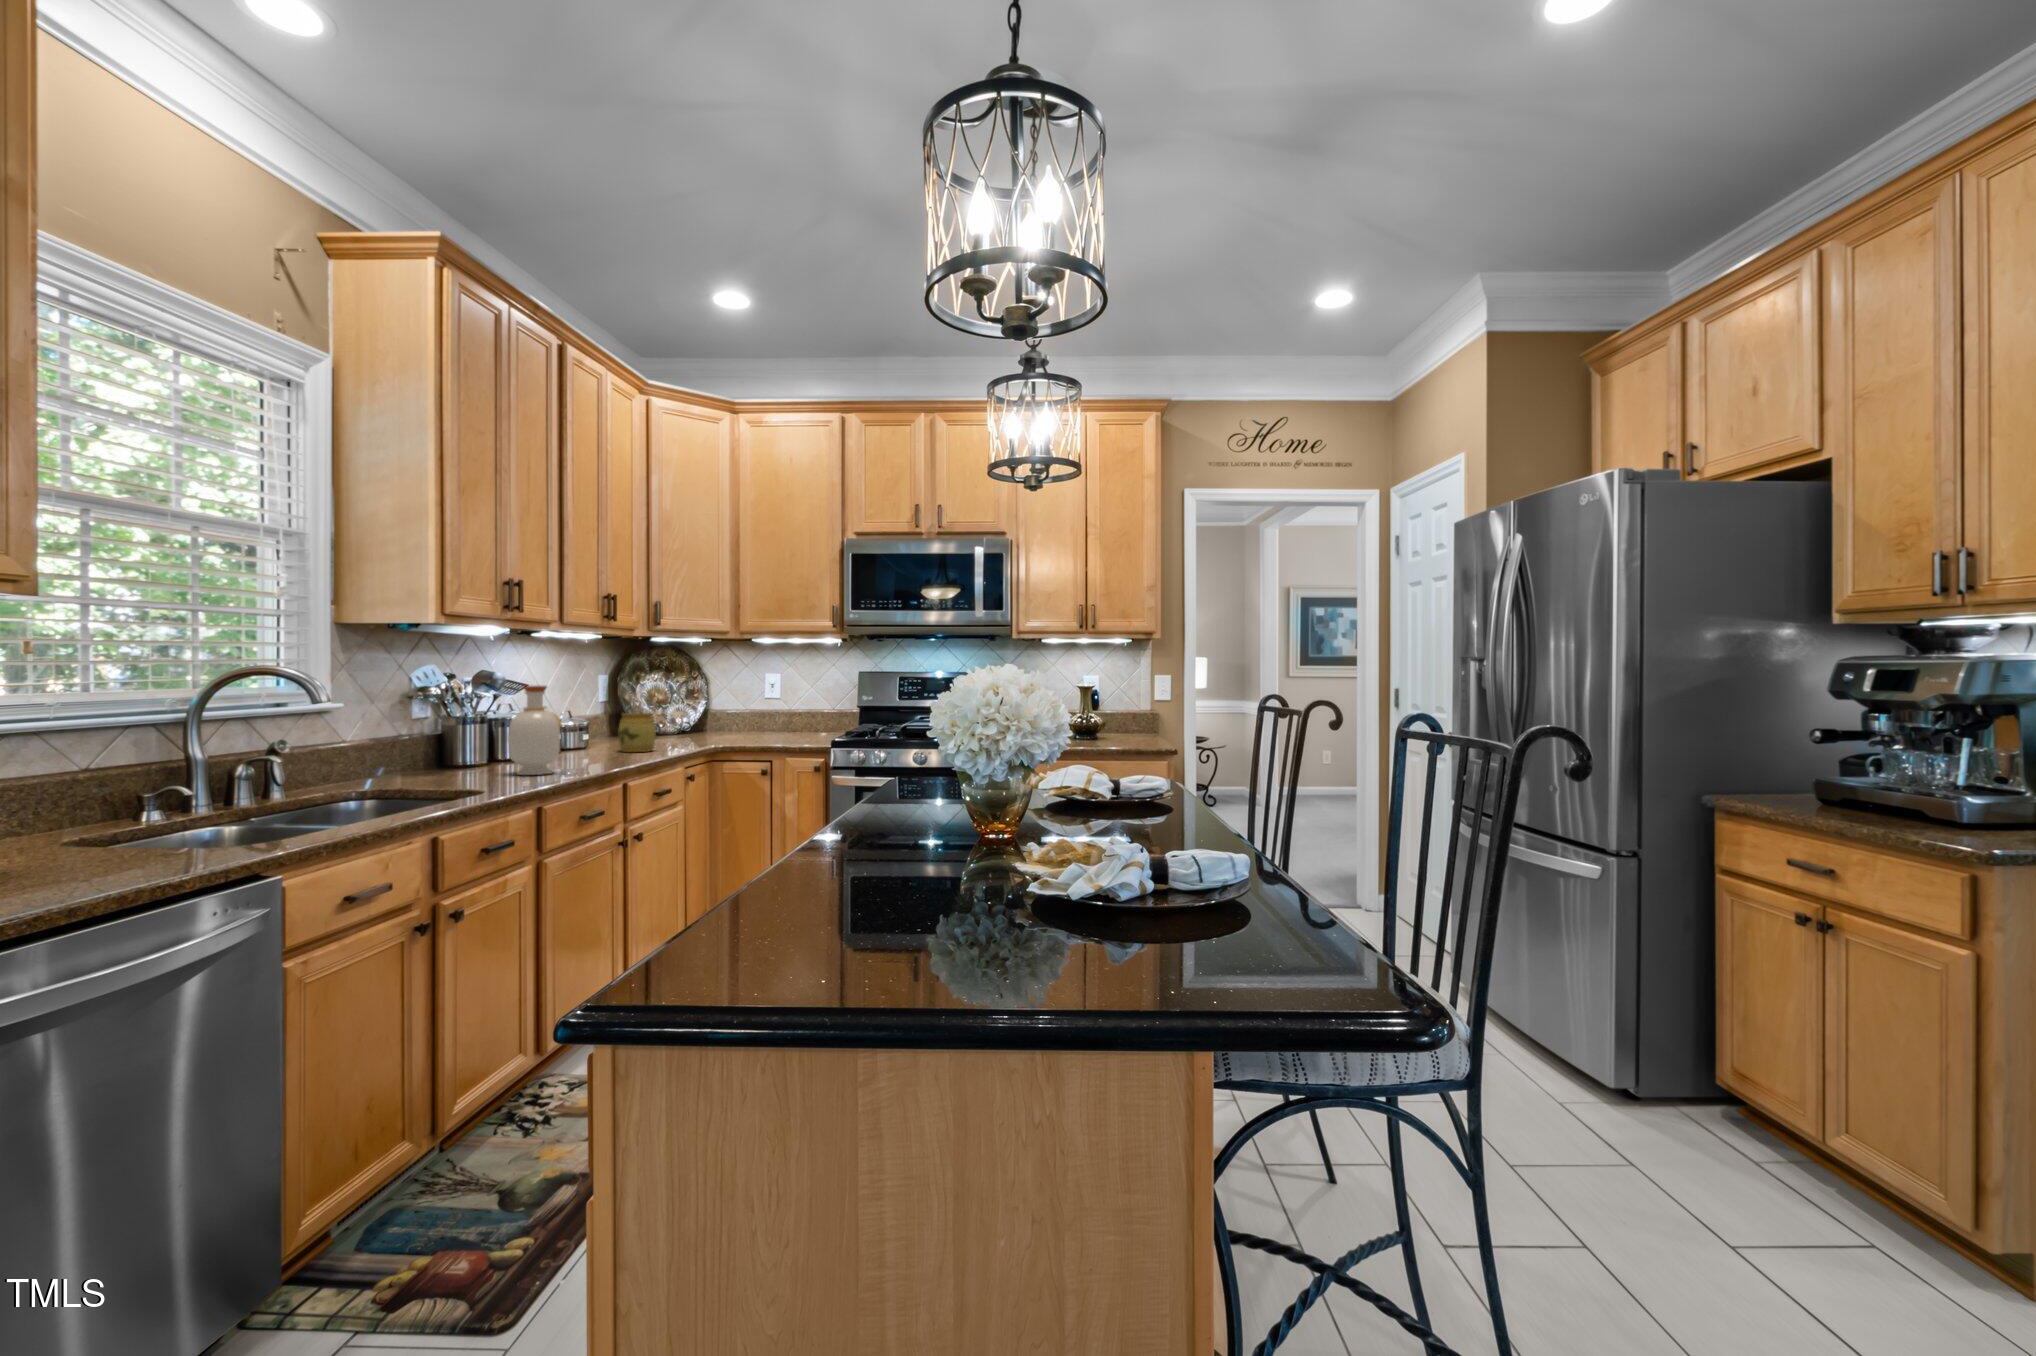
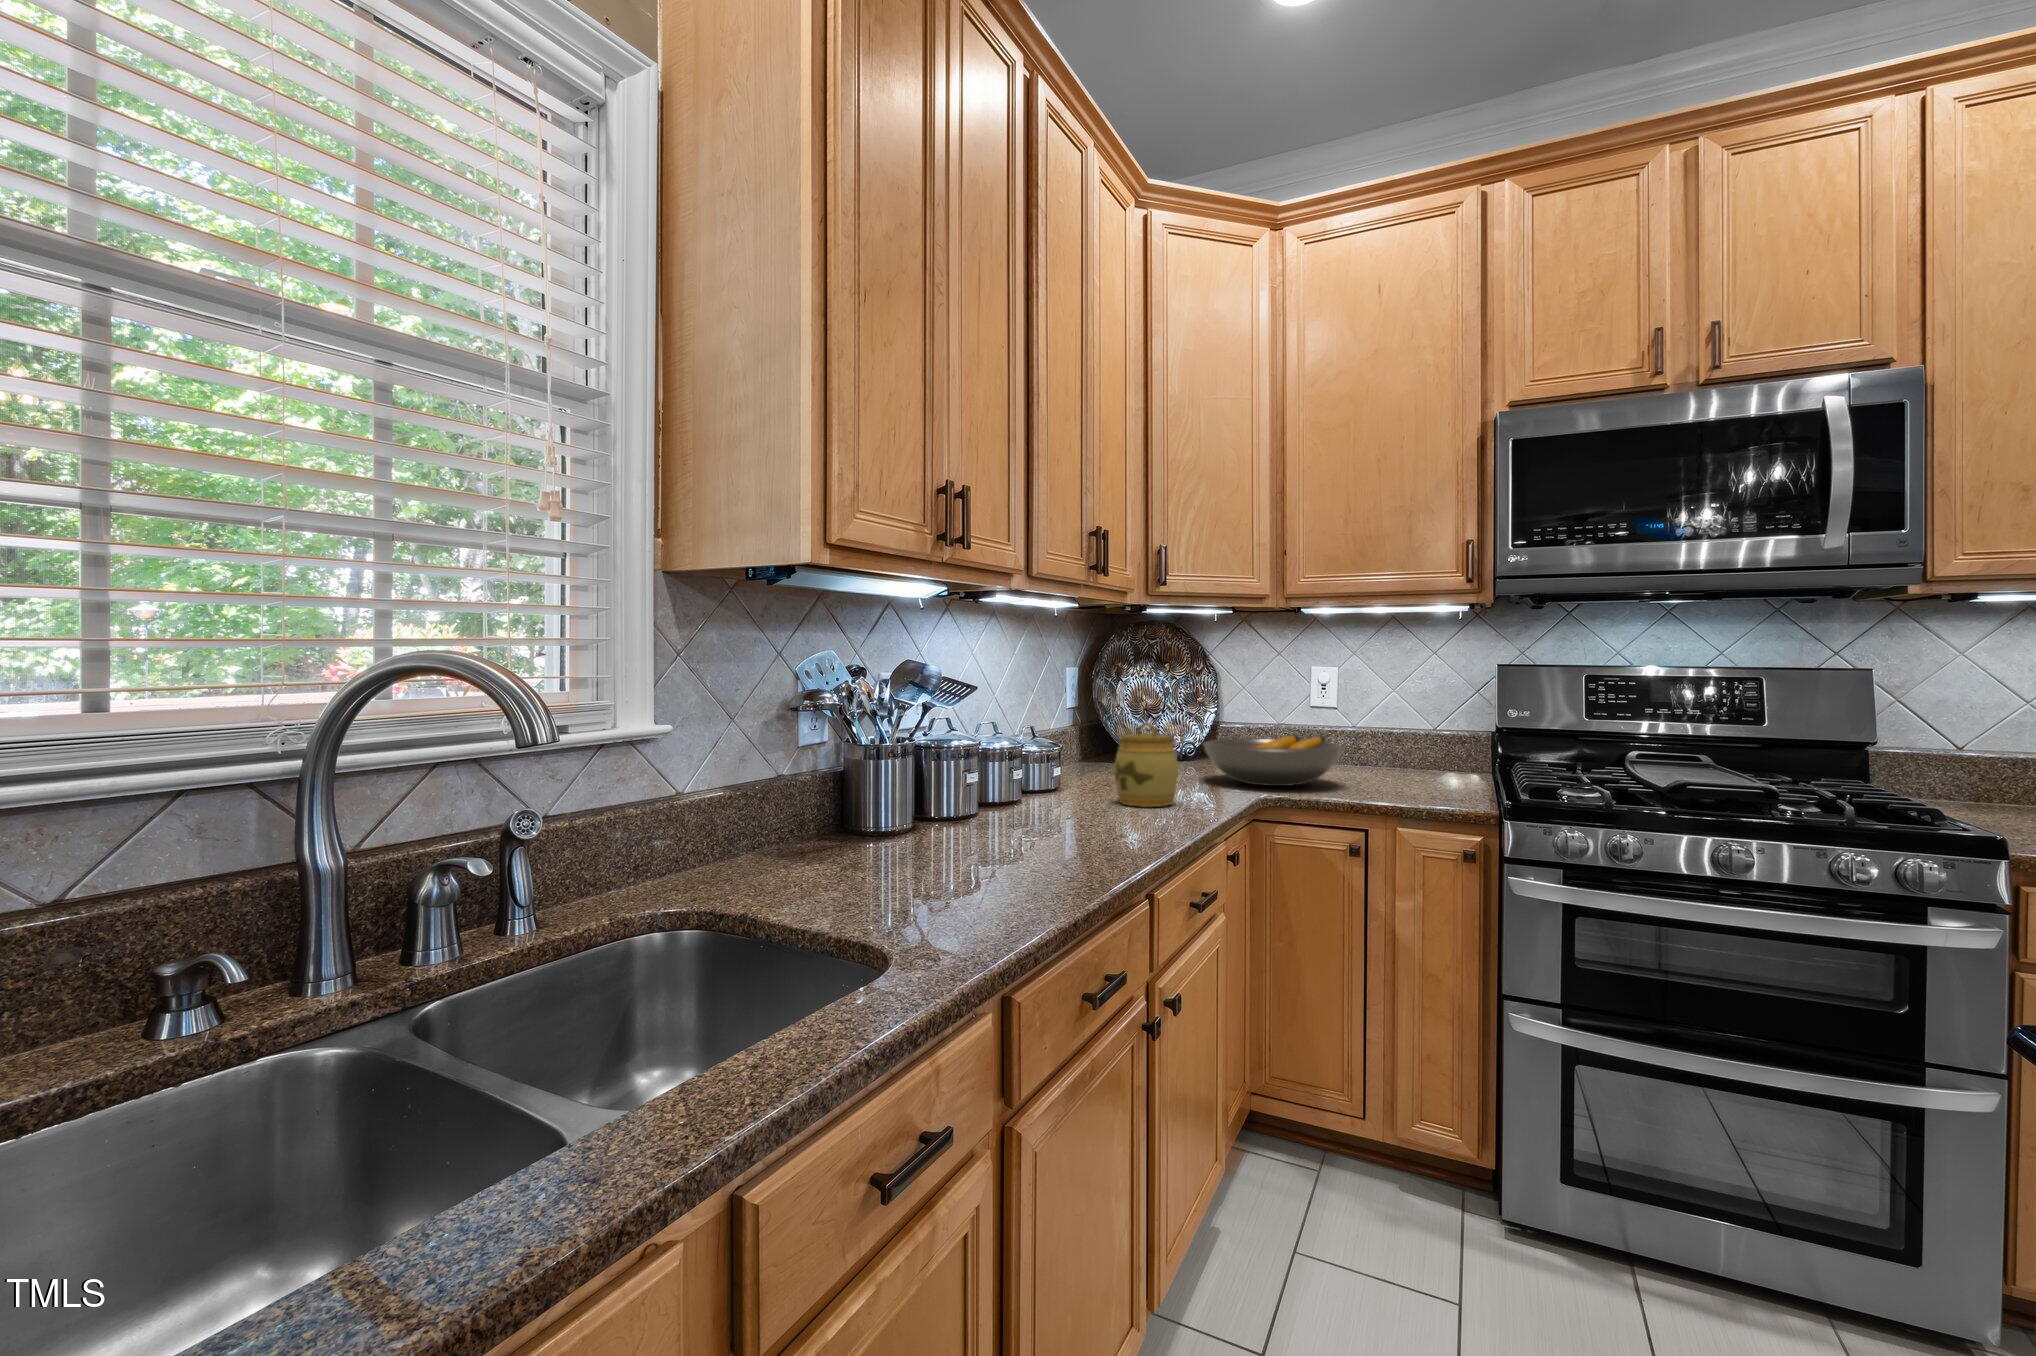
bottle: present [508,686,562,775] -> none [949,686,1047,866]
fruit bowl: none [681,713,764,742] -> present [1203,735,1343,786]

